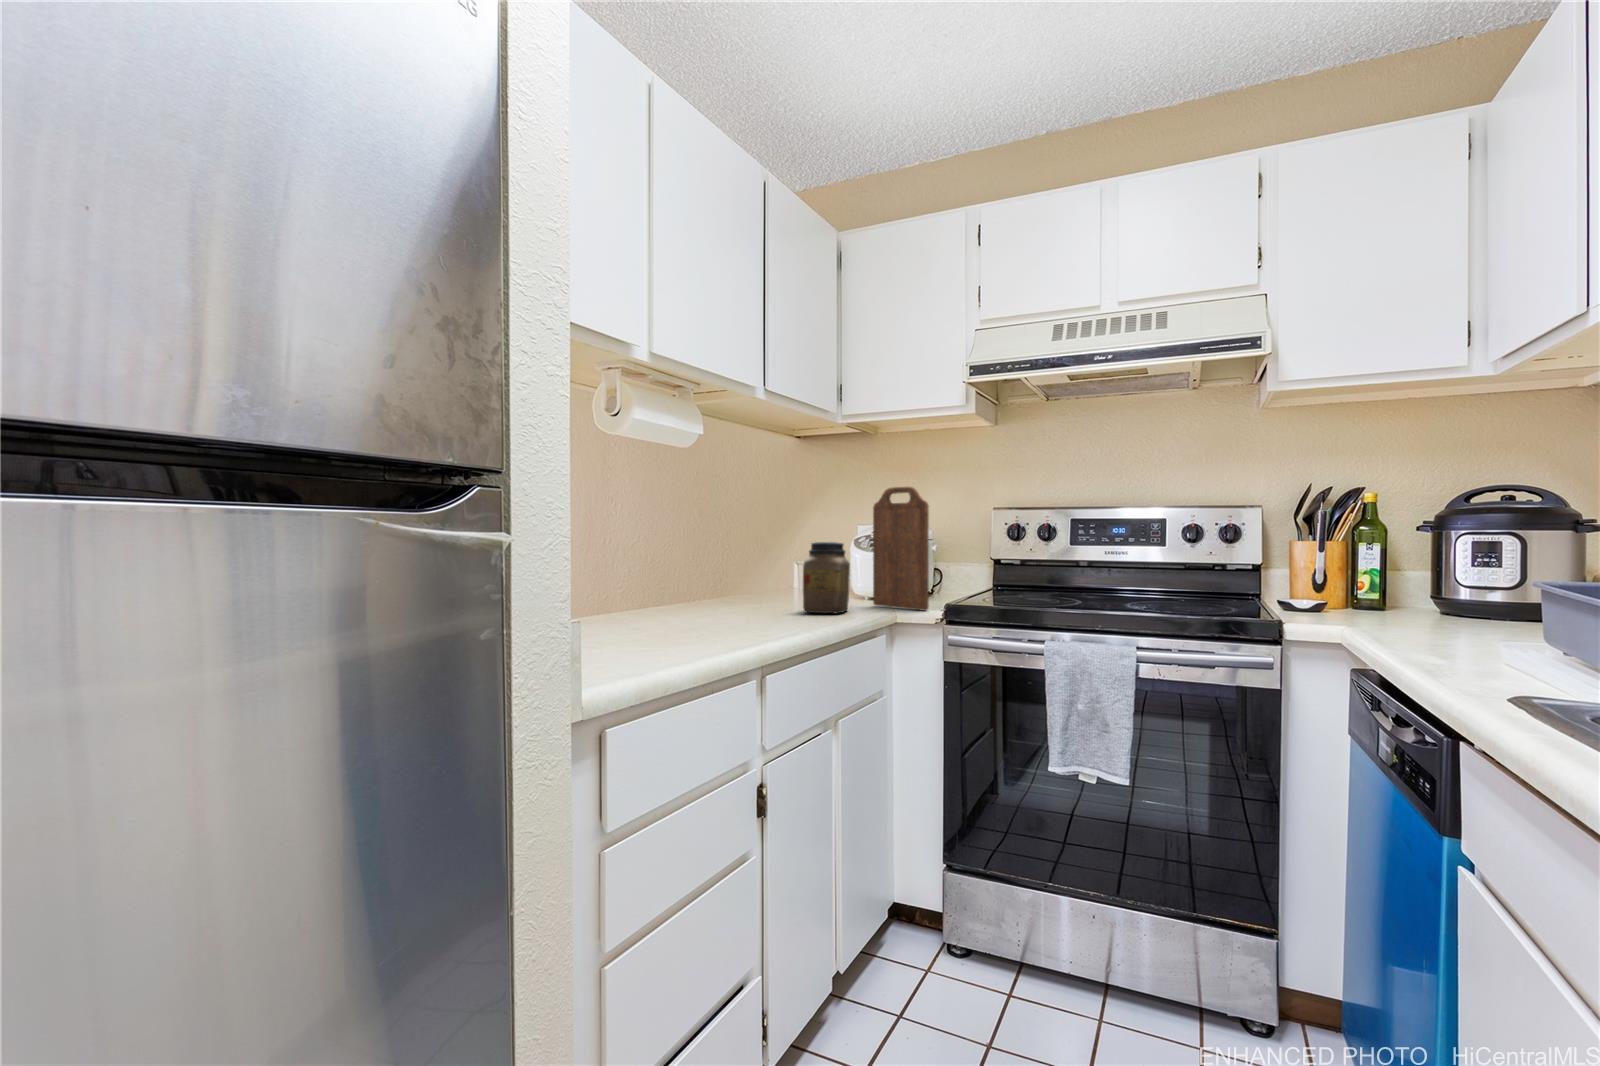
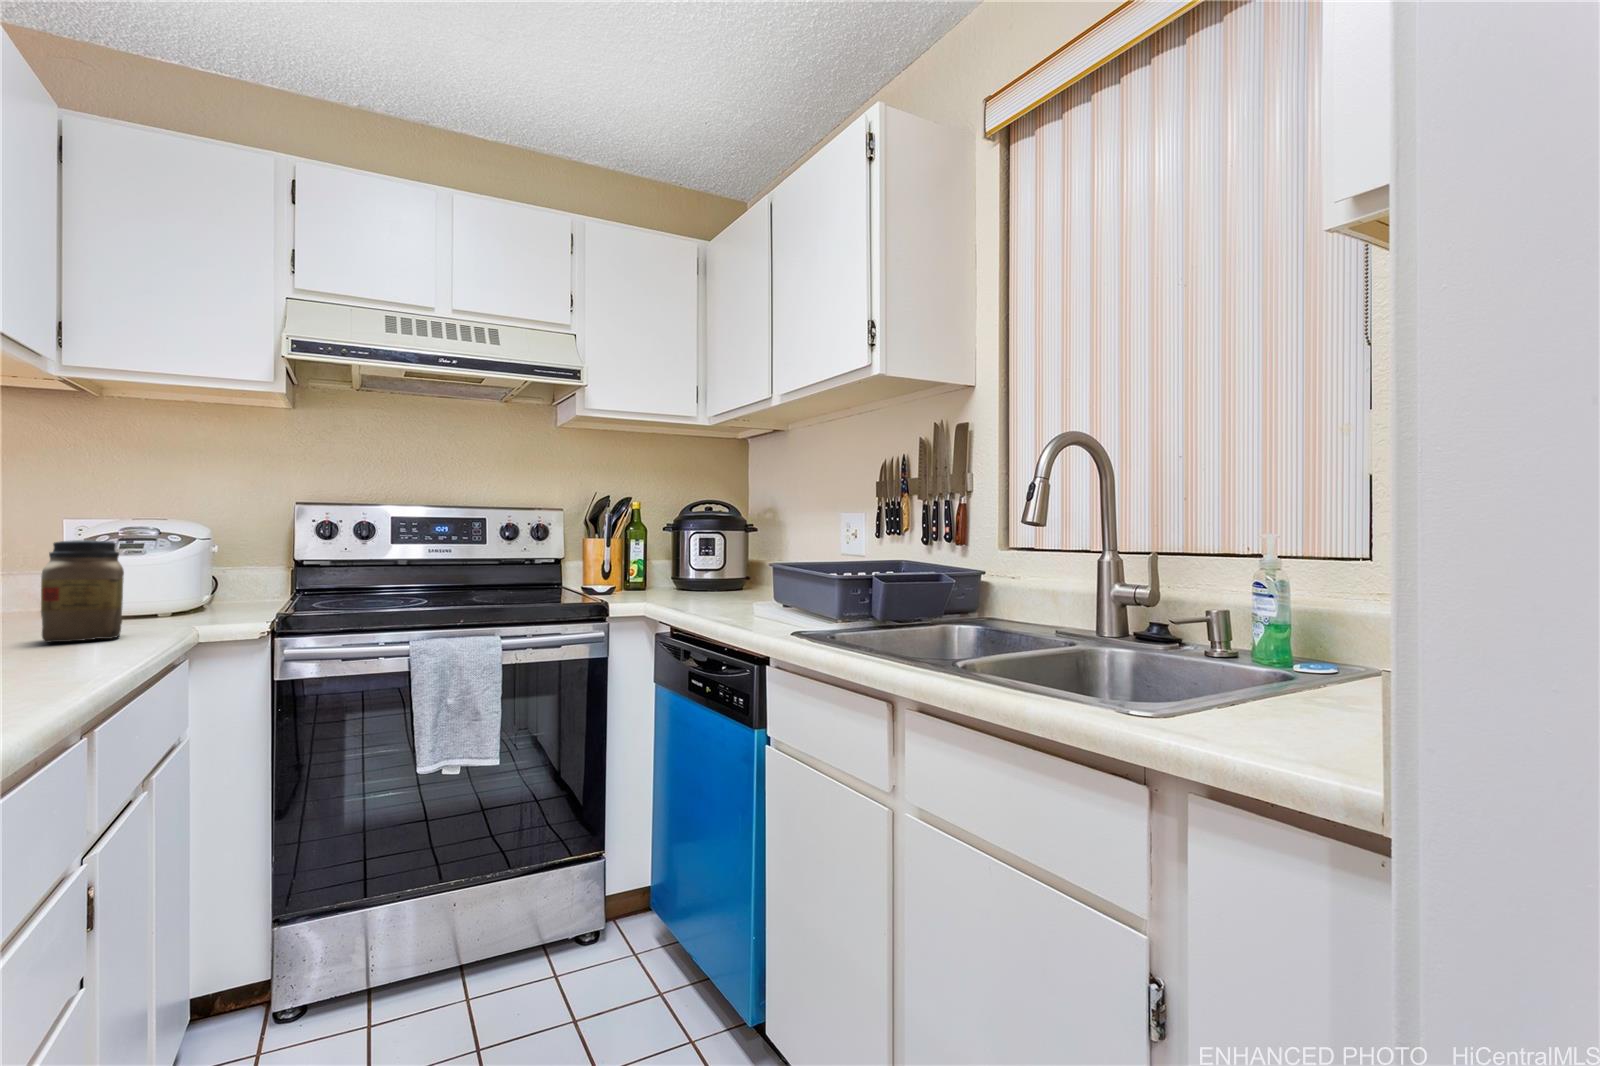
cutting board: present [873,487,929,611] -> none [148,470,250,625]

